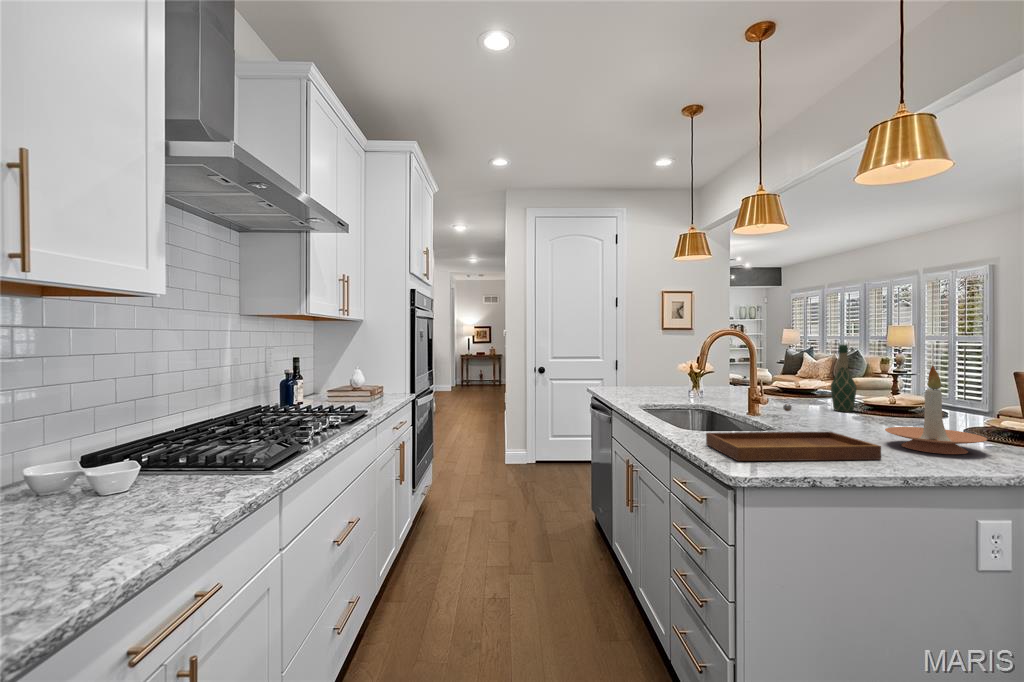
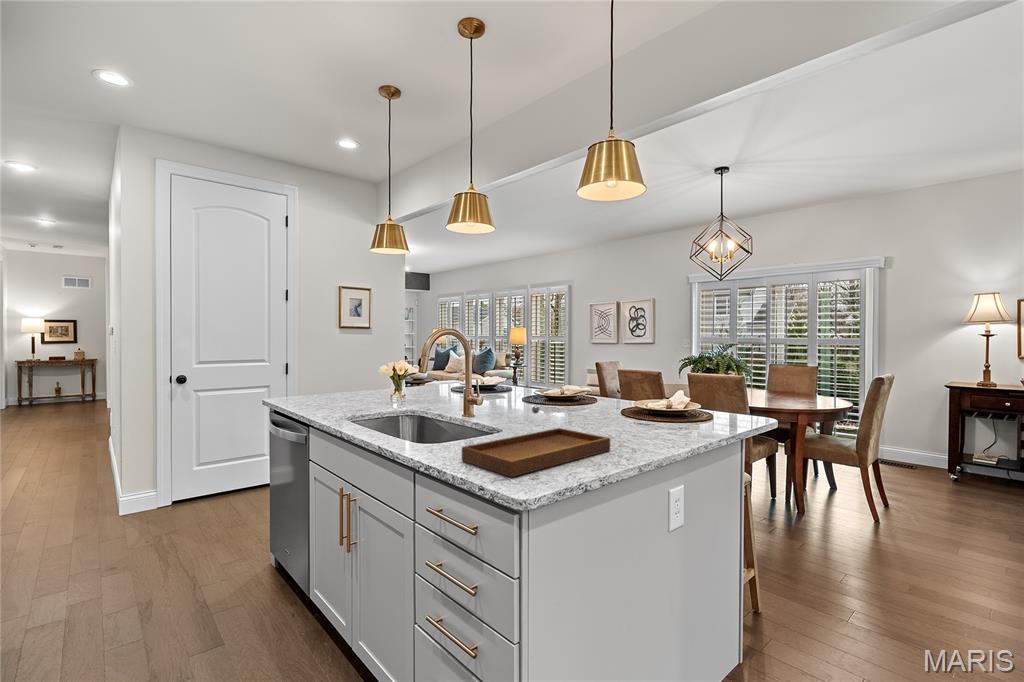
wine bottle: present [831,345,856,412] -> none [524,344,543,404]
candle holder: present [885,366,987,454] -> none [593,362,660,437]

